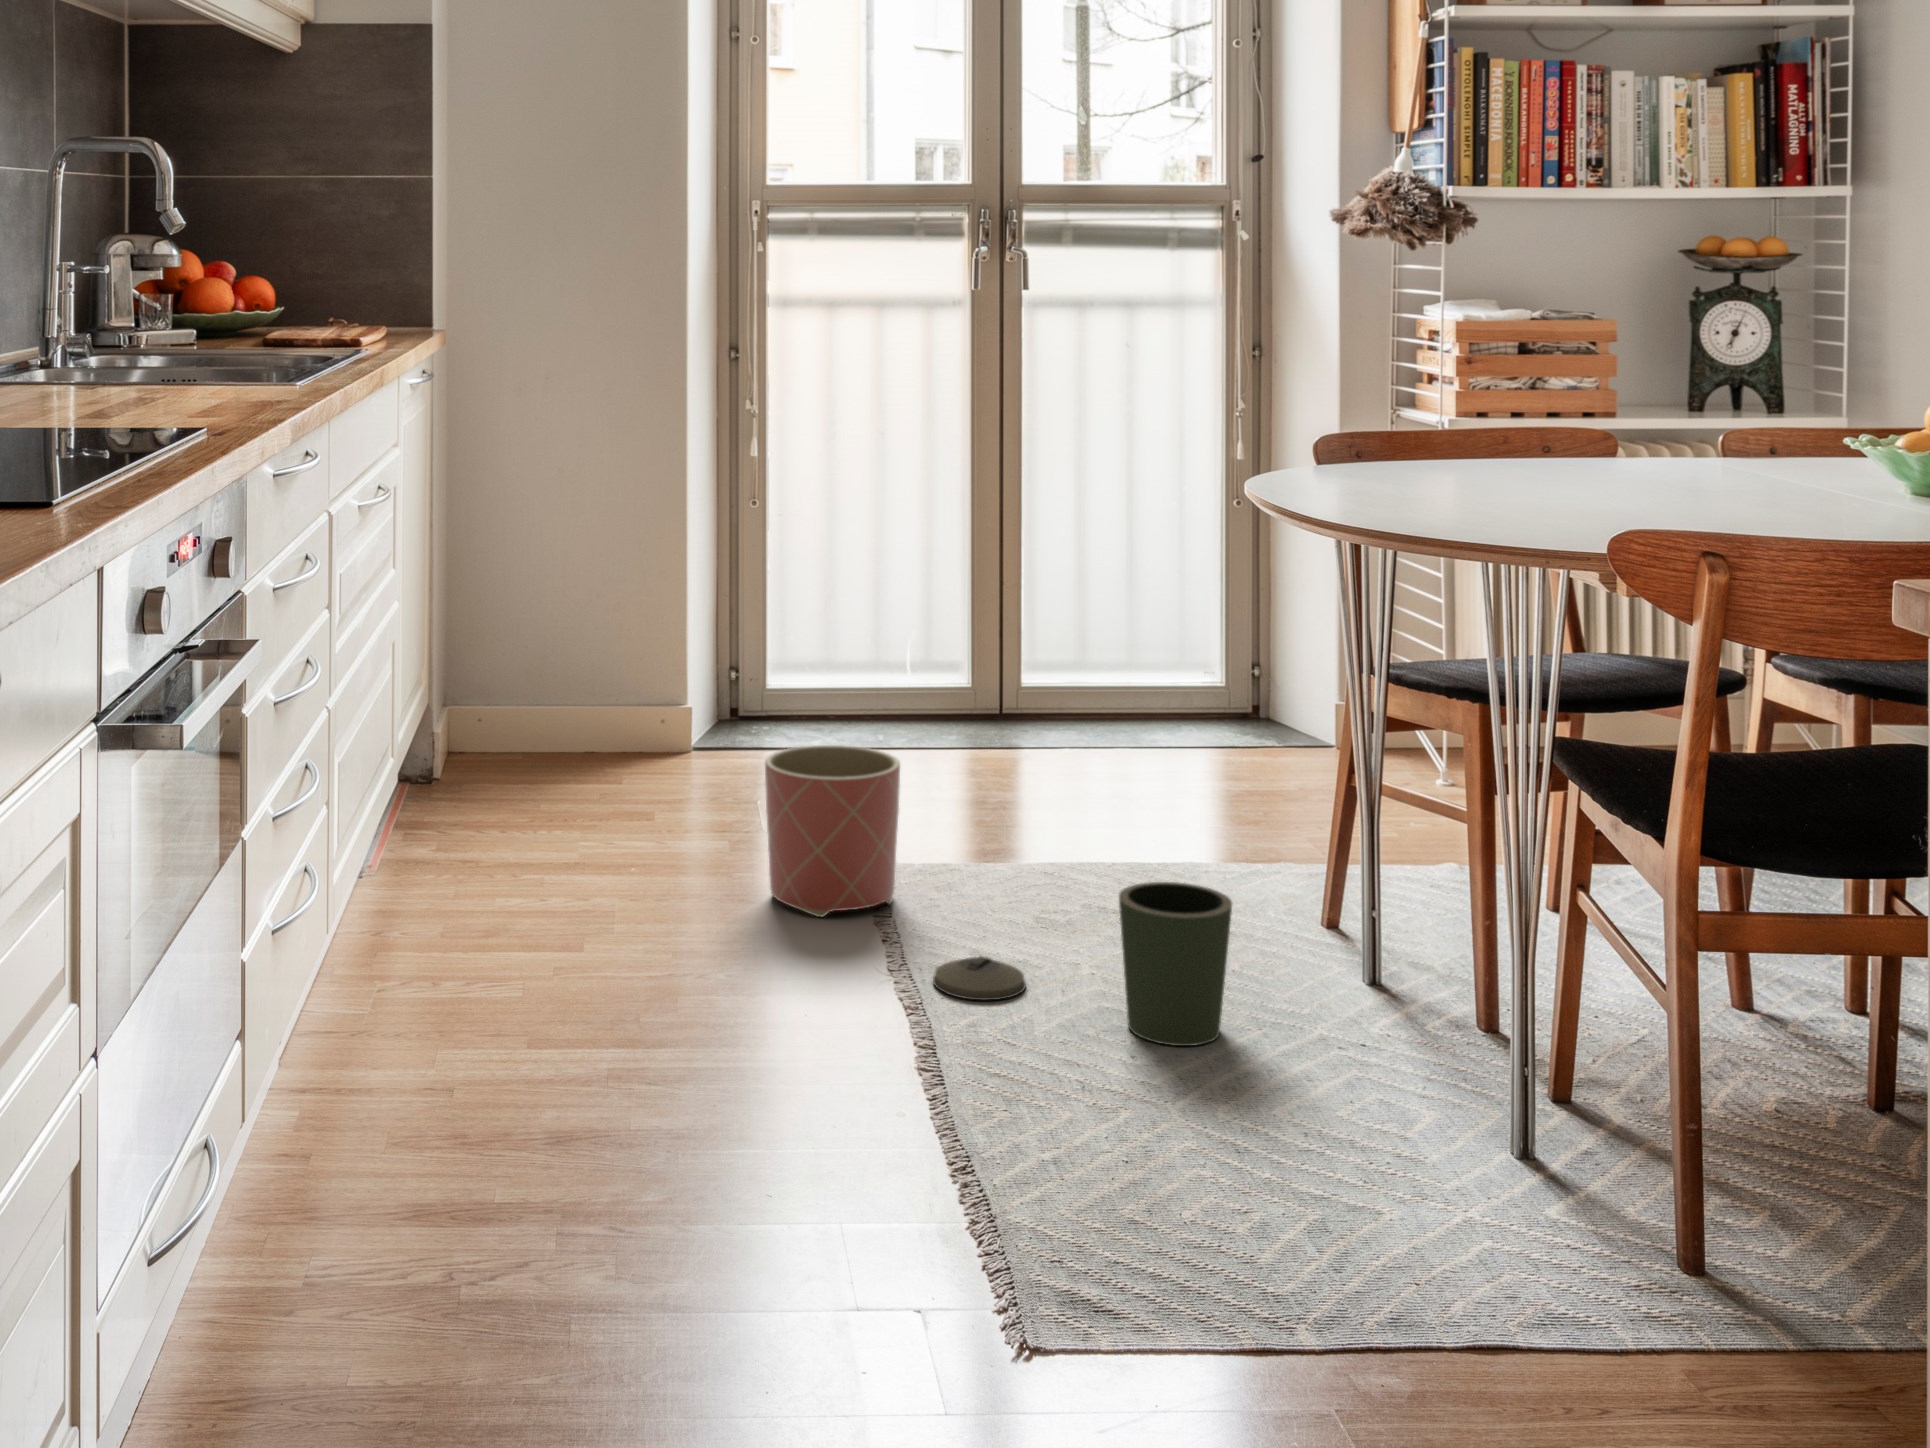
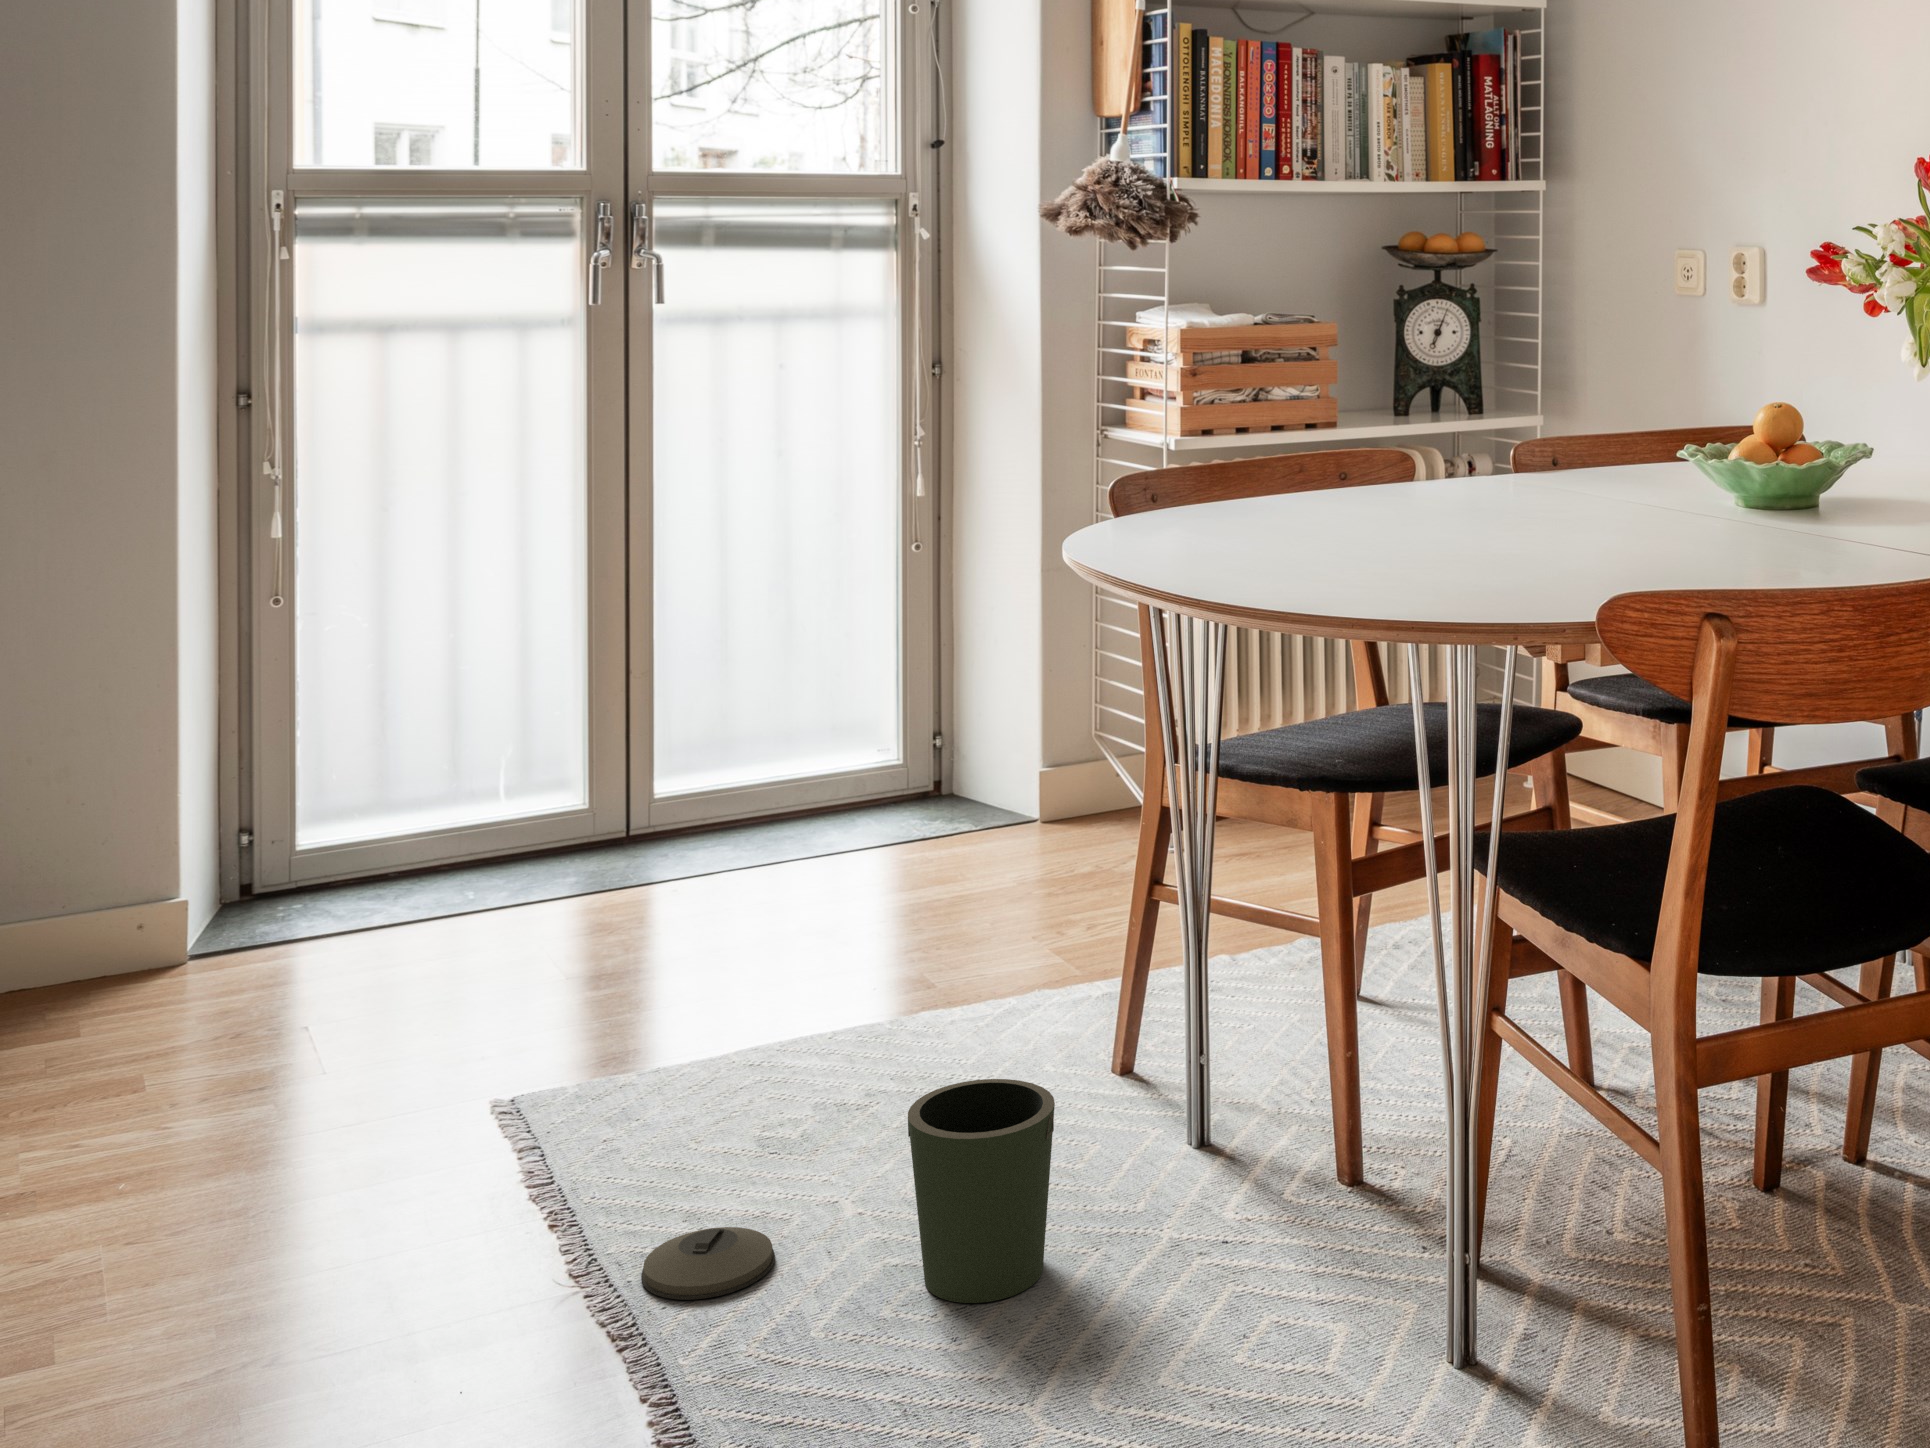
planter: present [765,745,900,917] -> none [349,950,560,1211]

